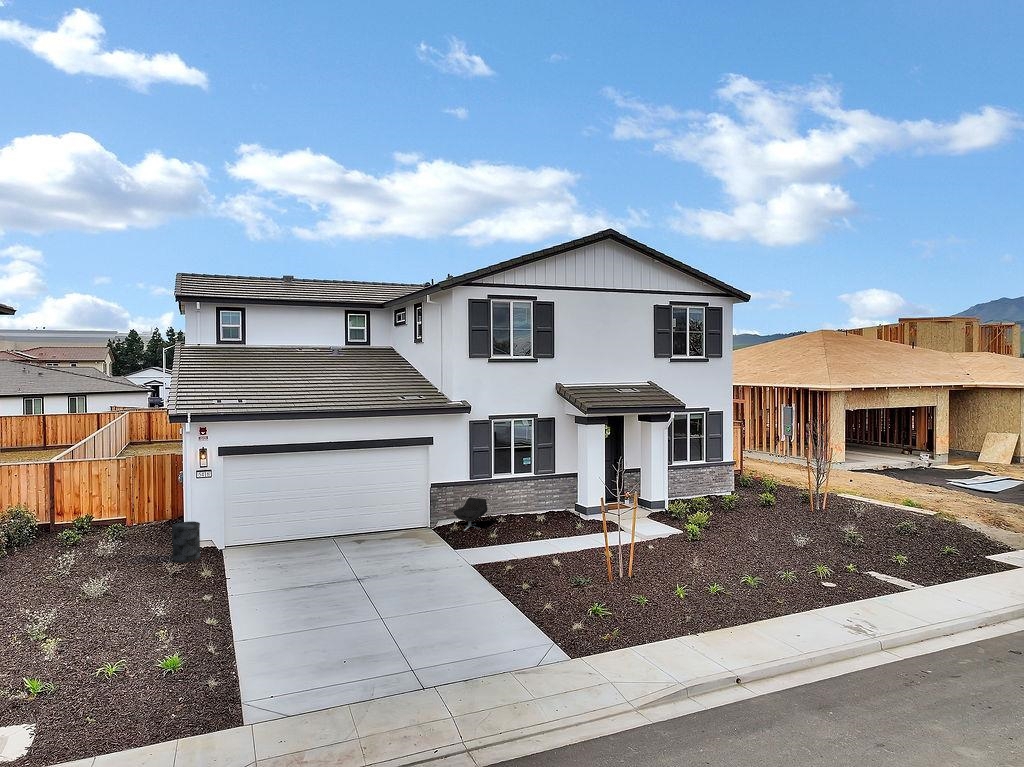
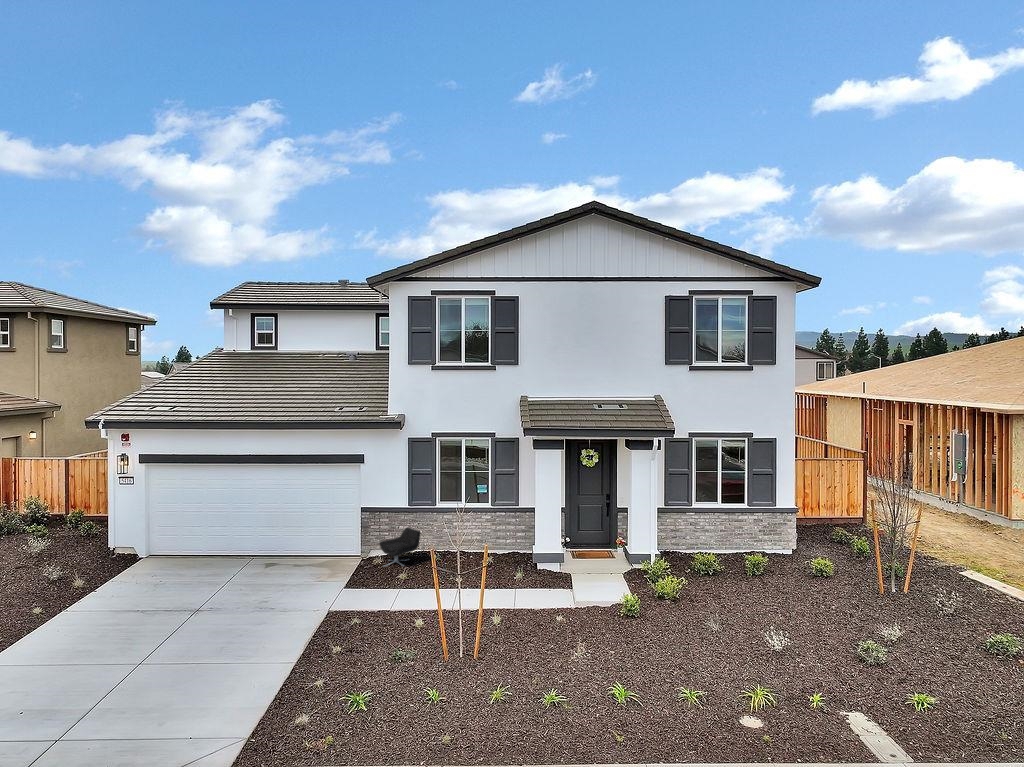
trash can: present [172,521,200,562] -> none [87,527,117,568]

